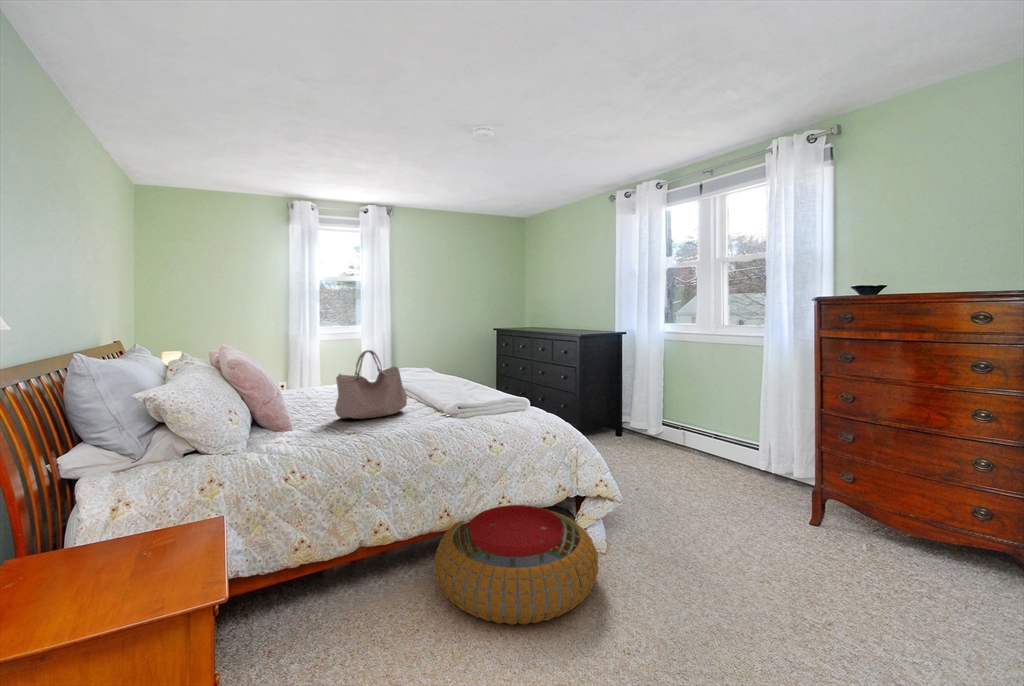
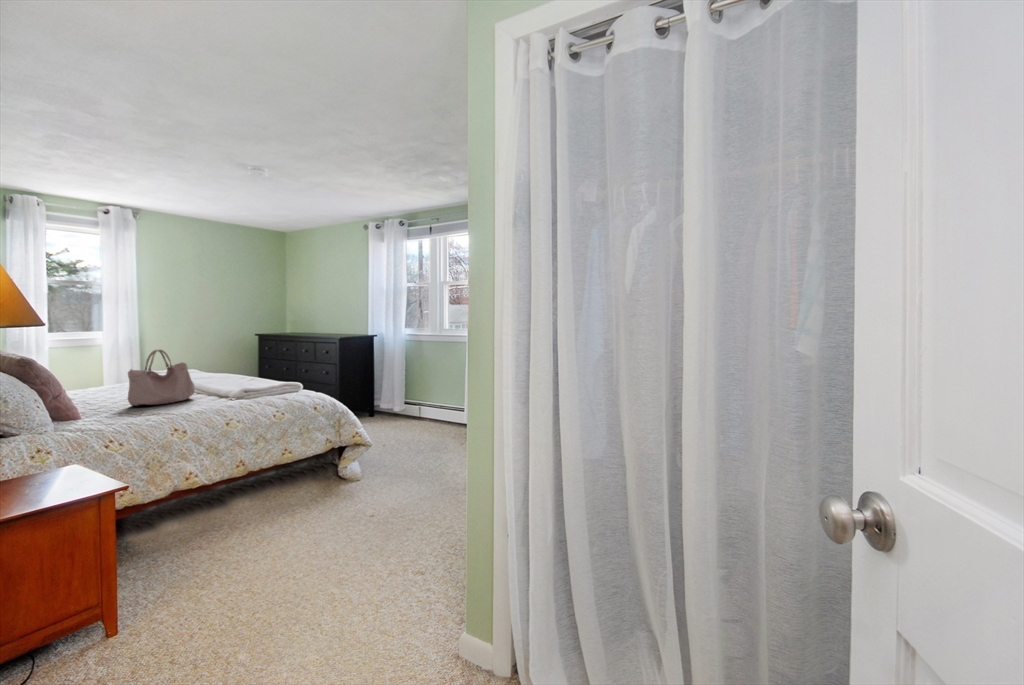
pouf: present [435,505,598,625] -> none [234,454,354,520]

